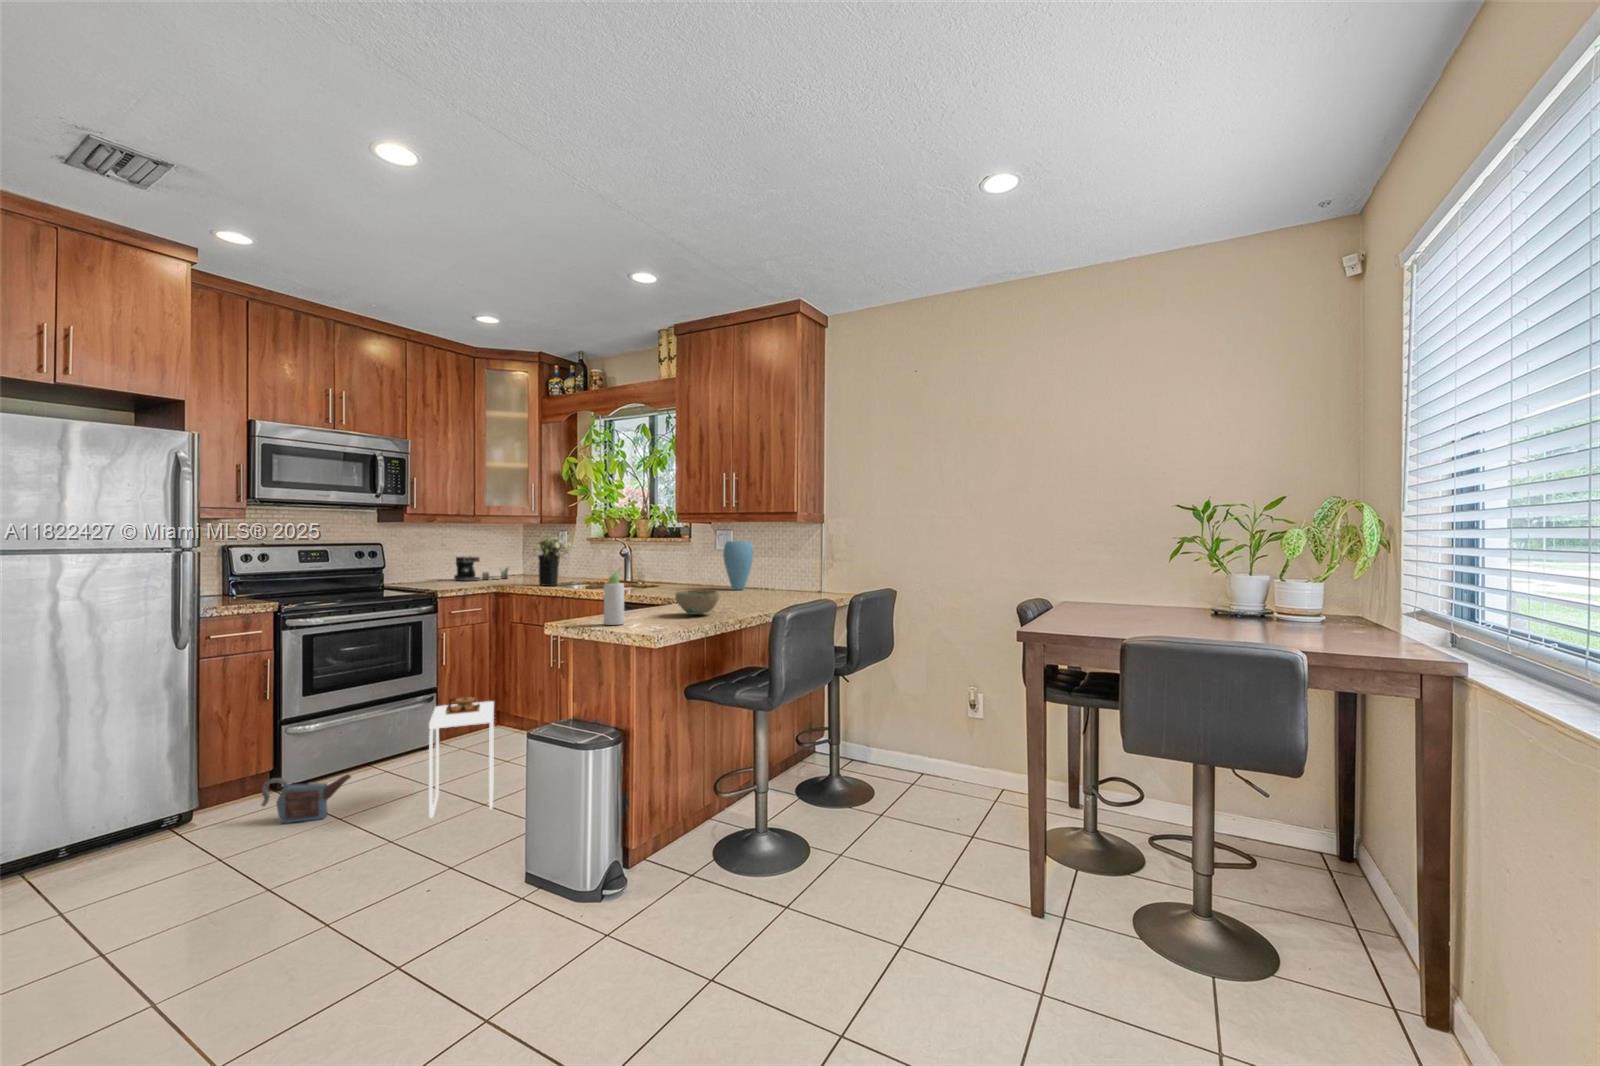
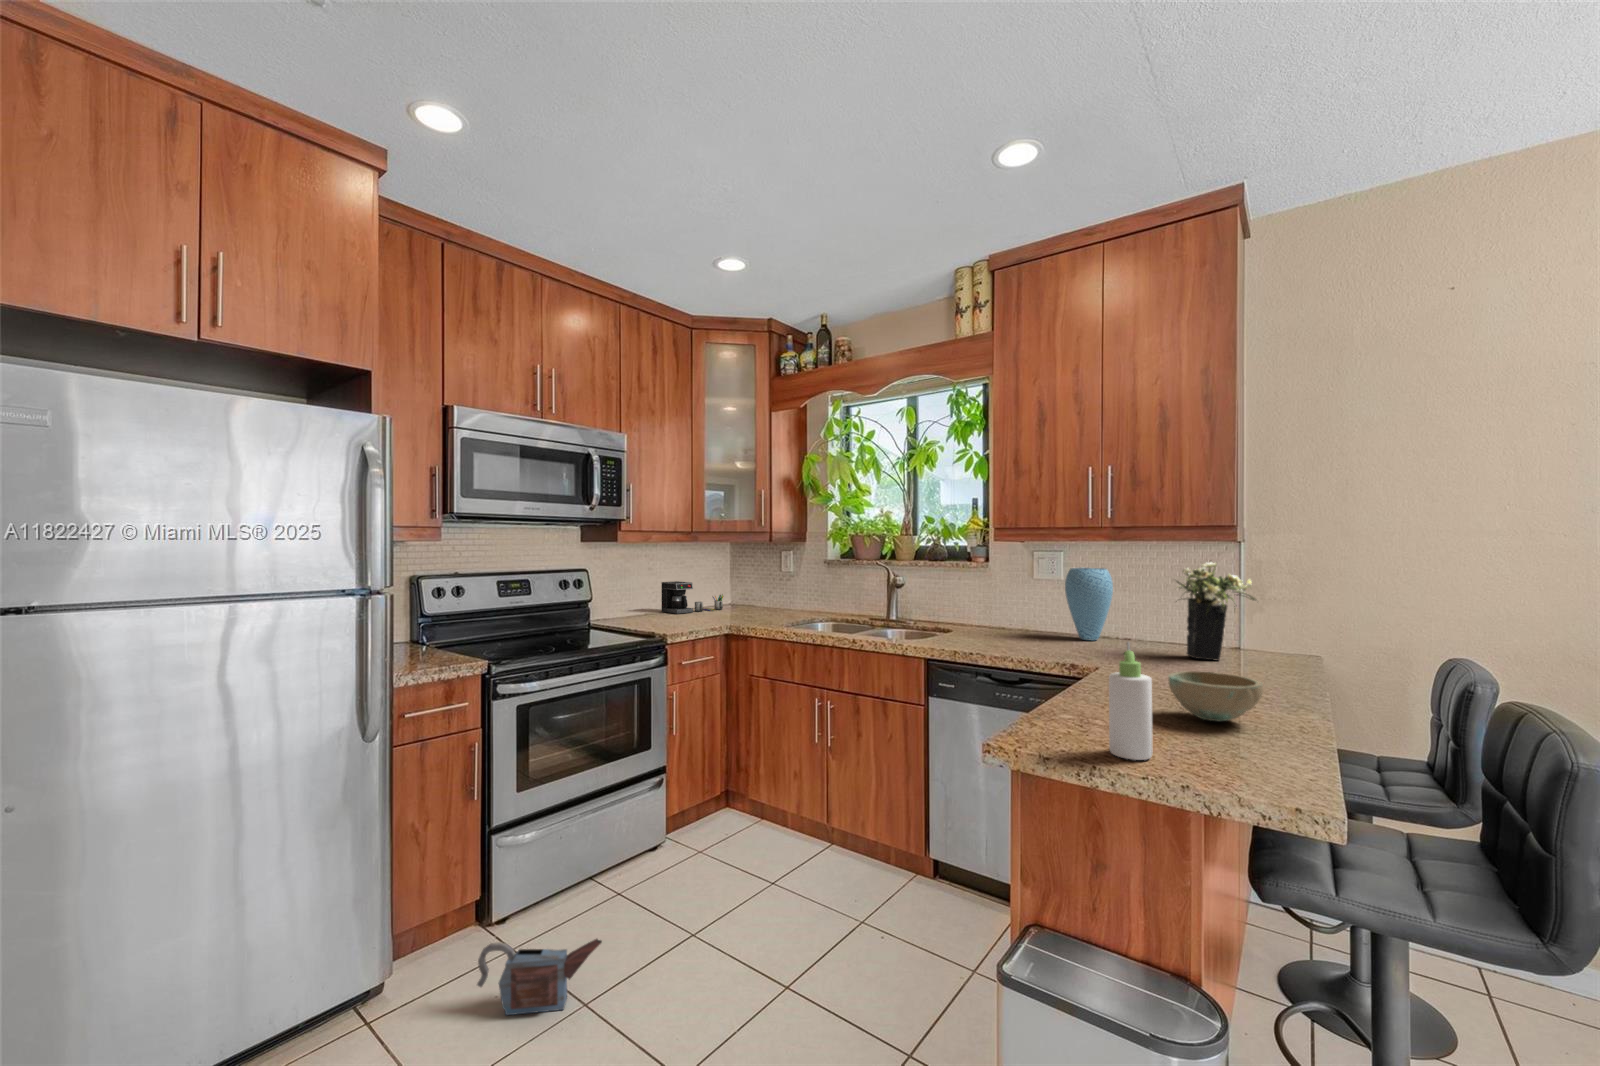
flower arrangement: present [534,535,571,586] -> present [1177,561,1257,661]
side table: present [429,697,494,818] -> none [709,817,817,1027]

